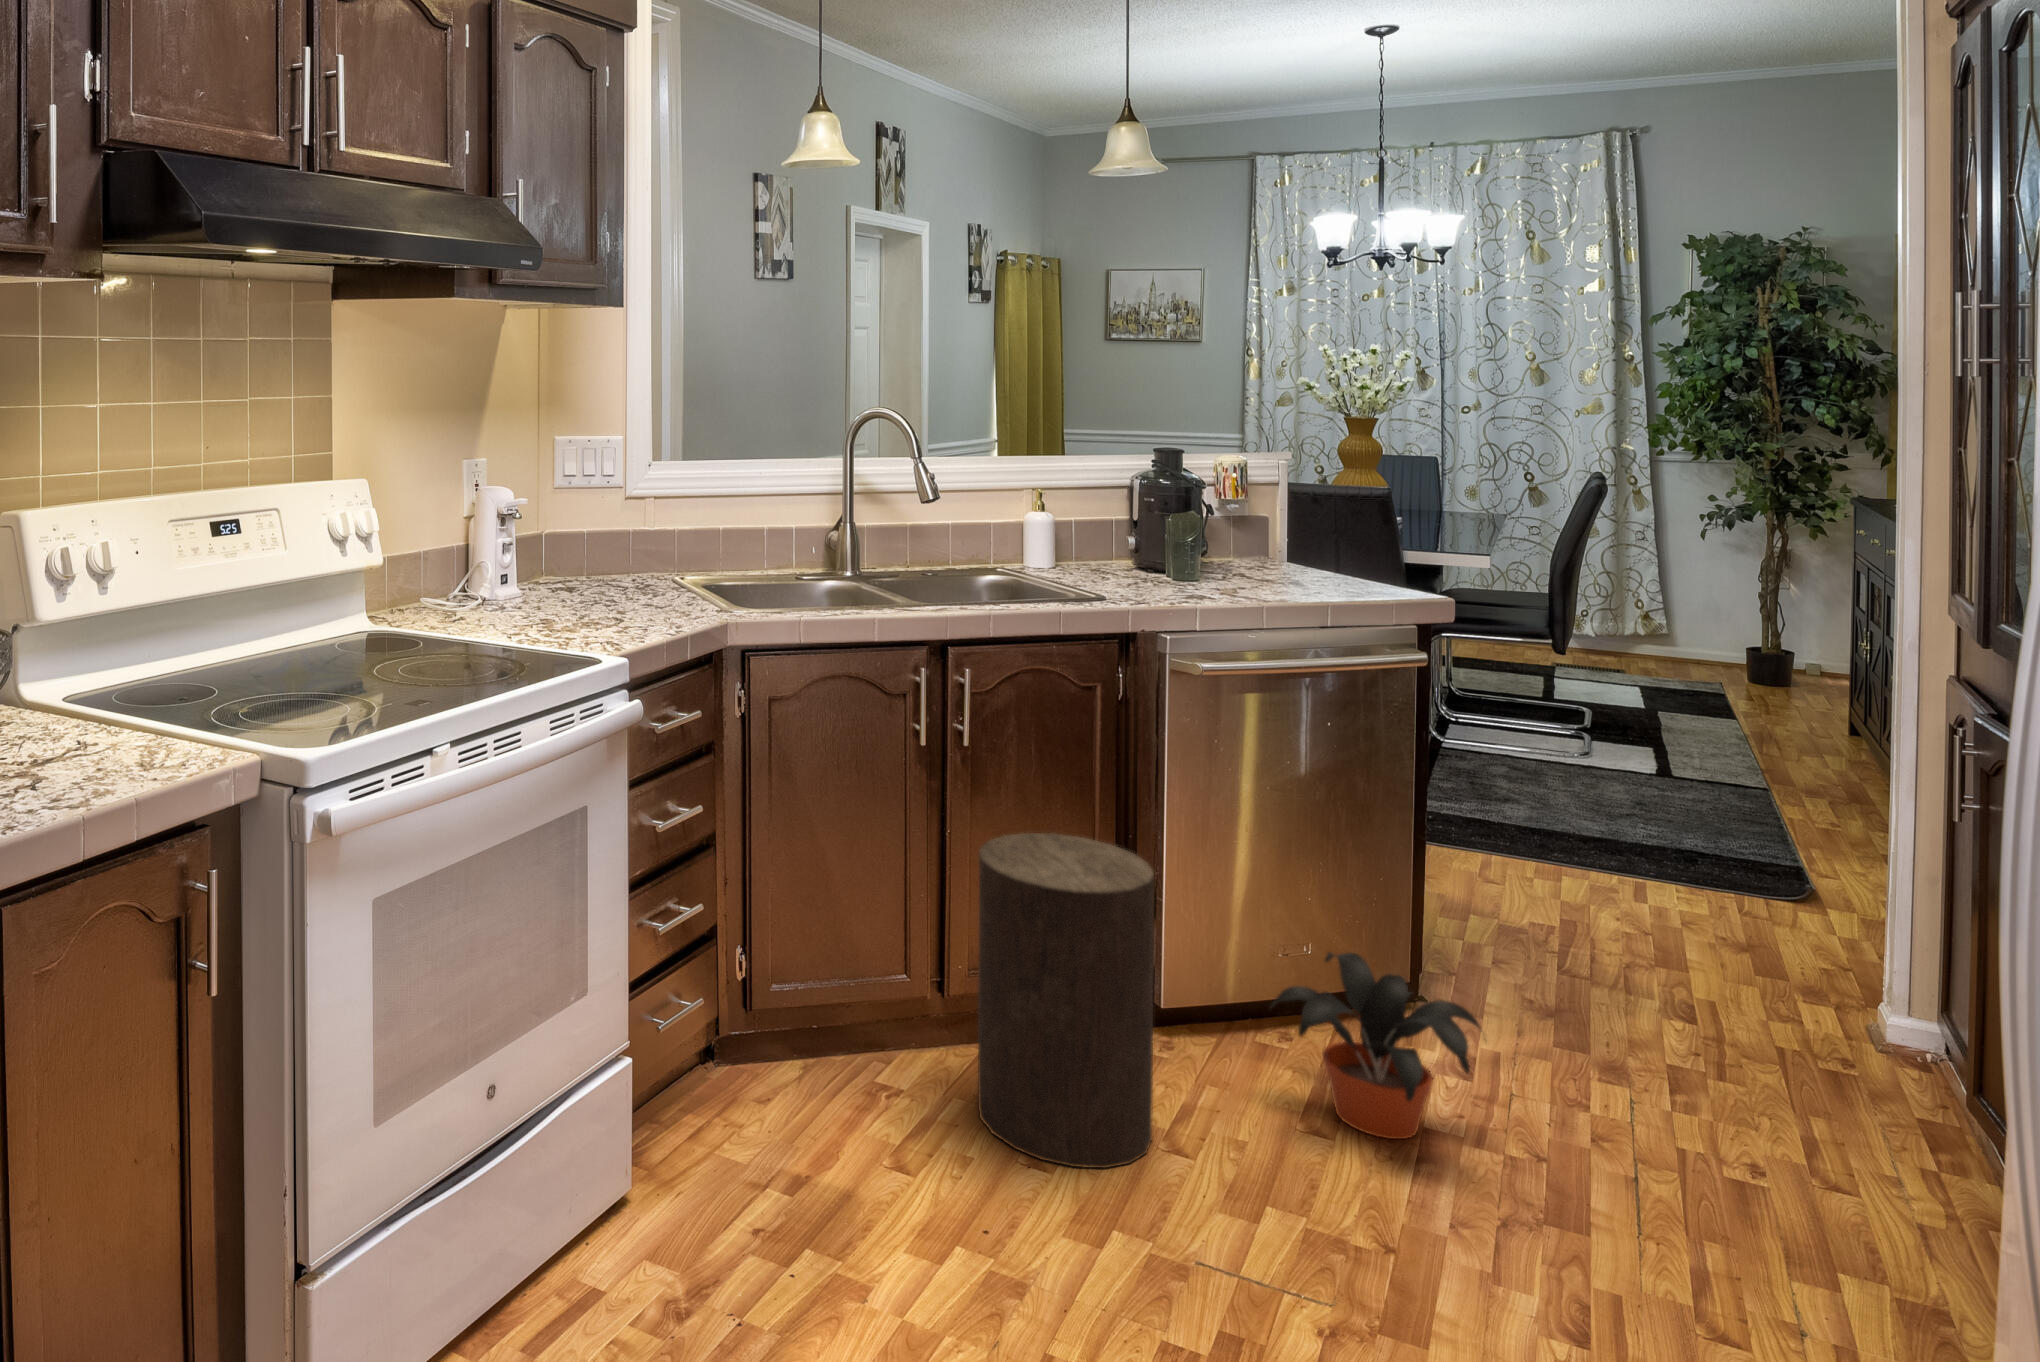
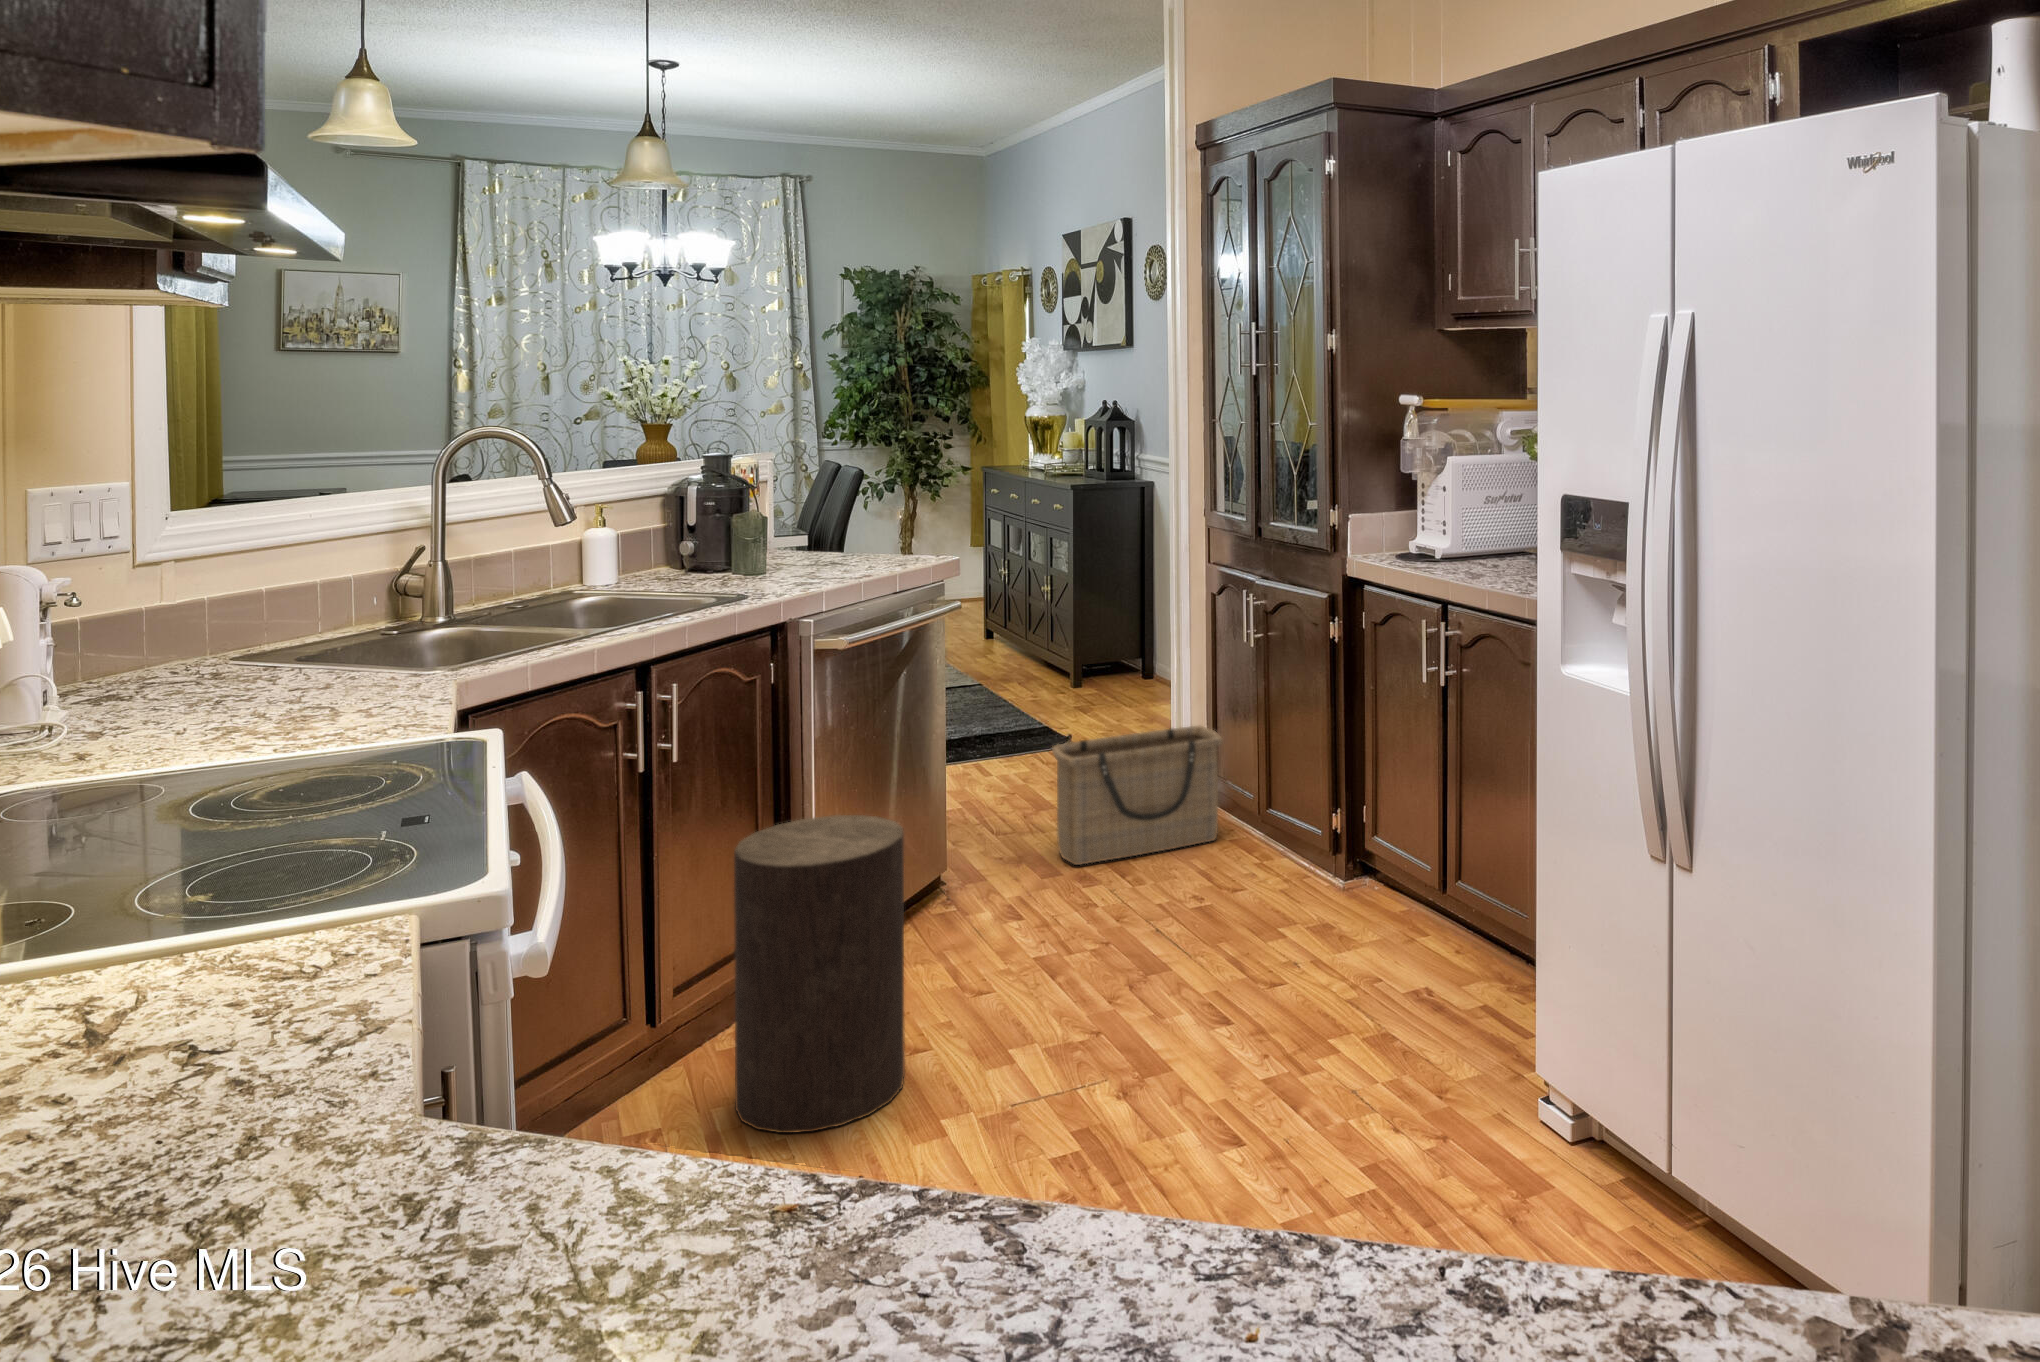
basket: none [1599,880,1924,1121] -> present [1052,726,1223,865]
potted plant: present [1270,952,1482,1139] -> none [933,848,1090,983]

